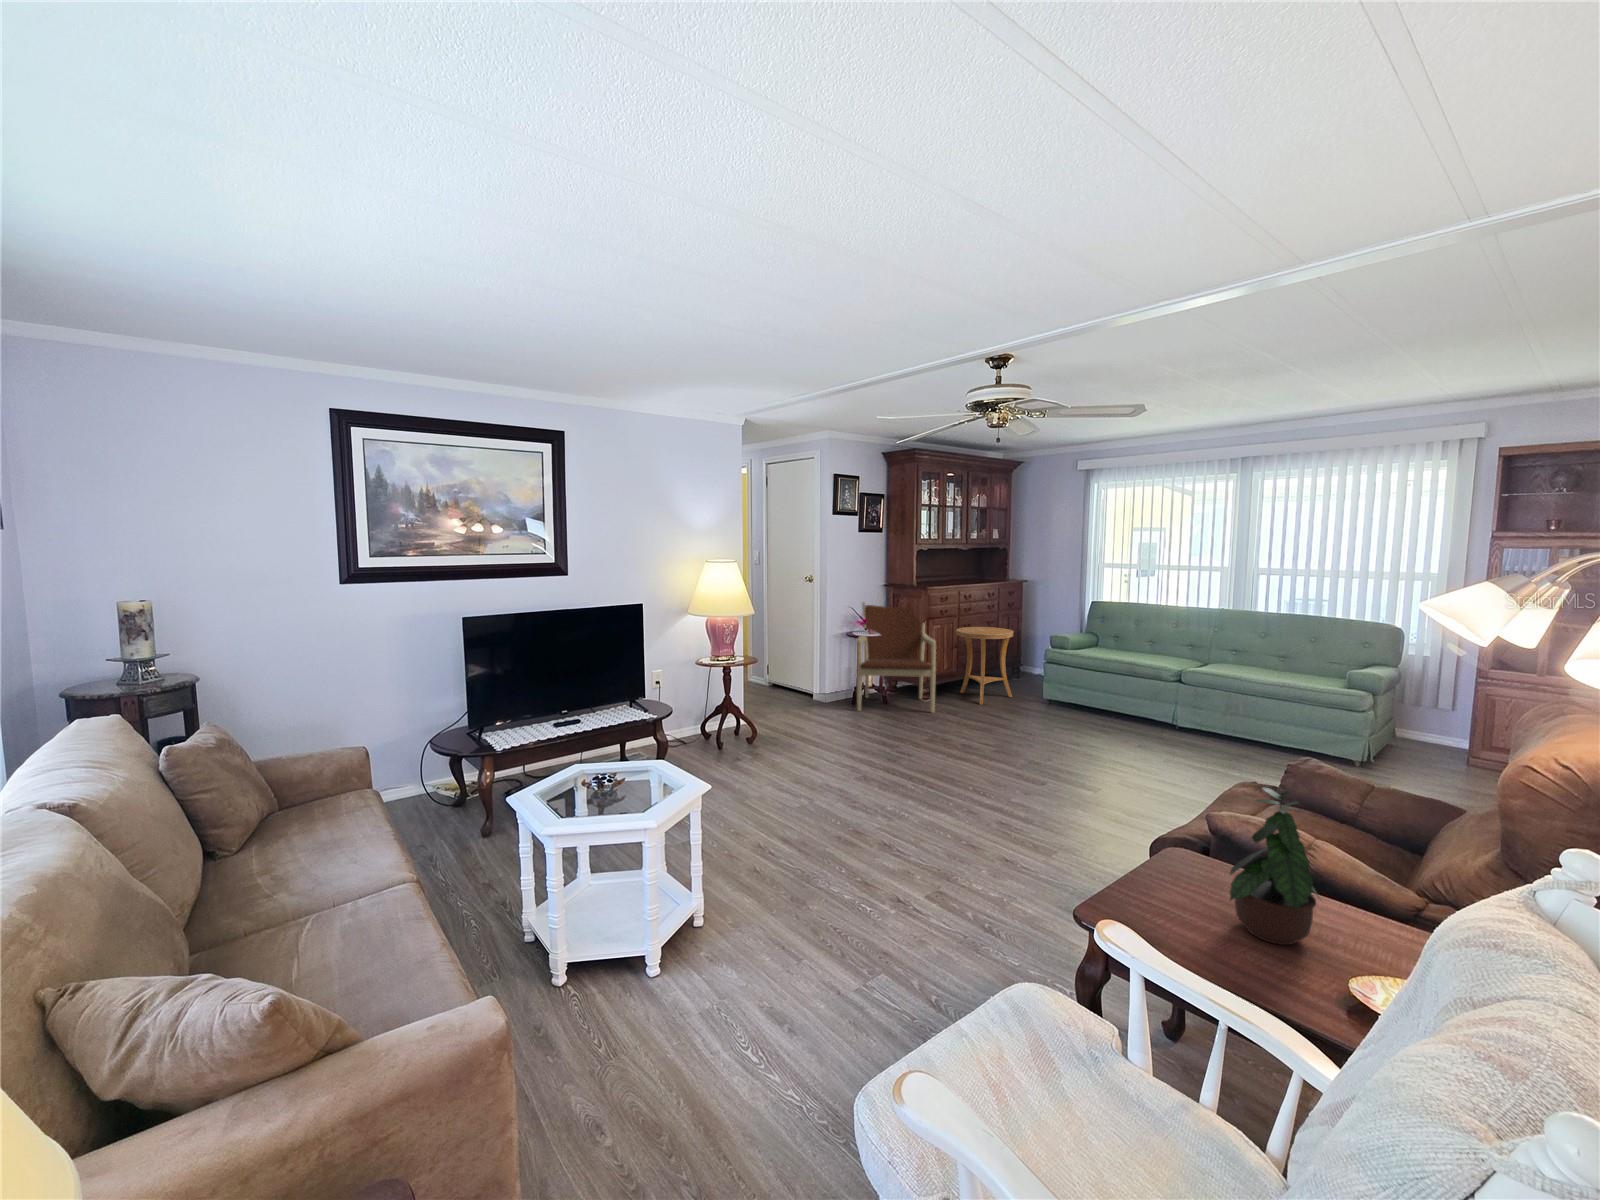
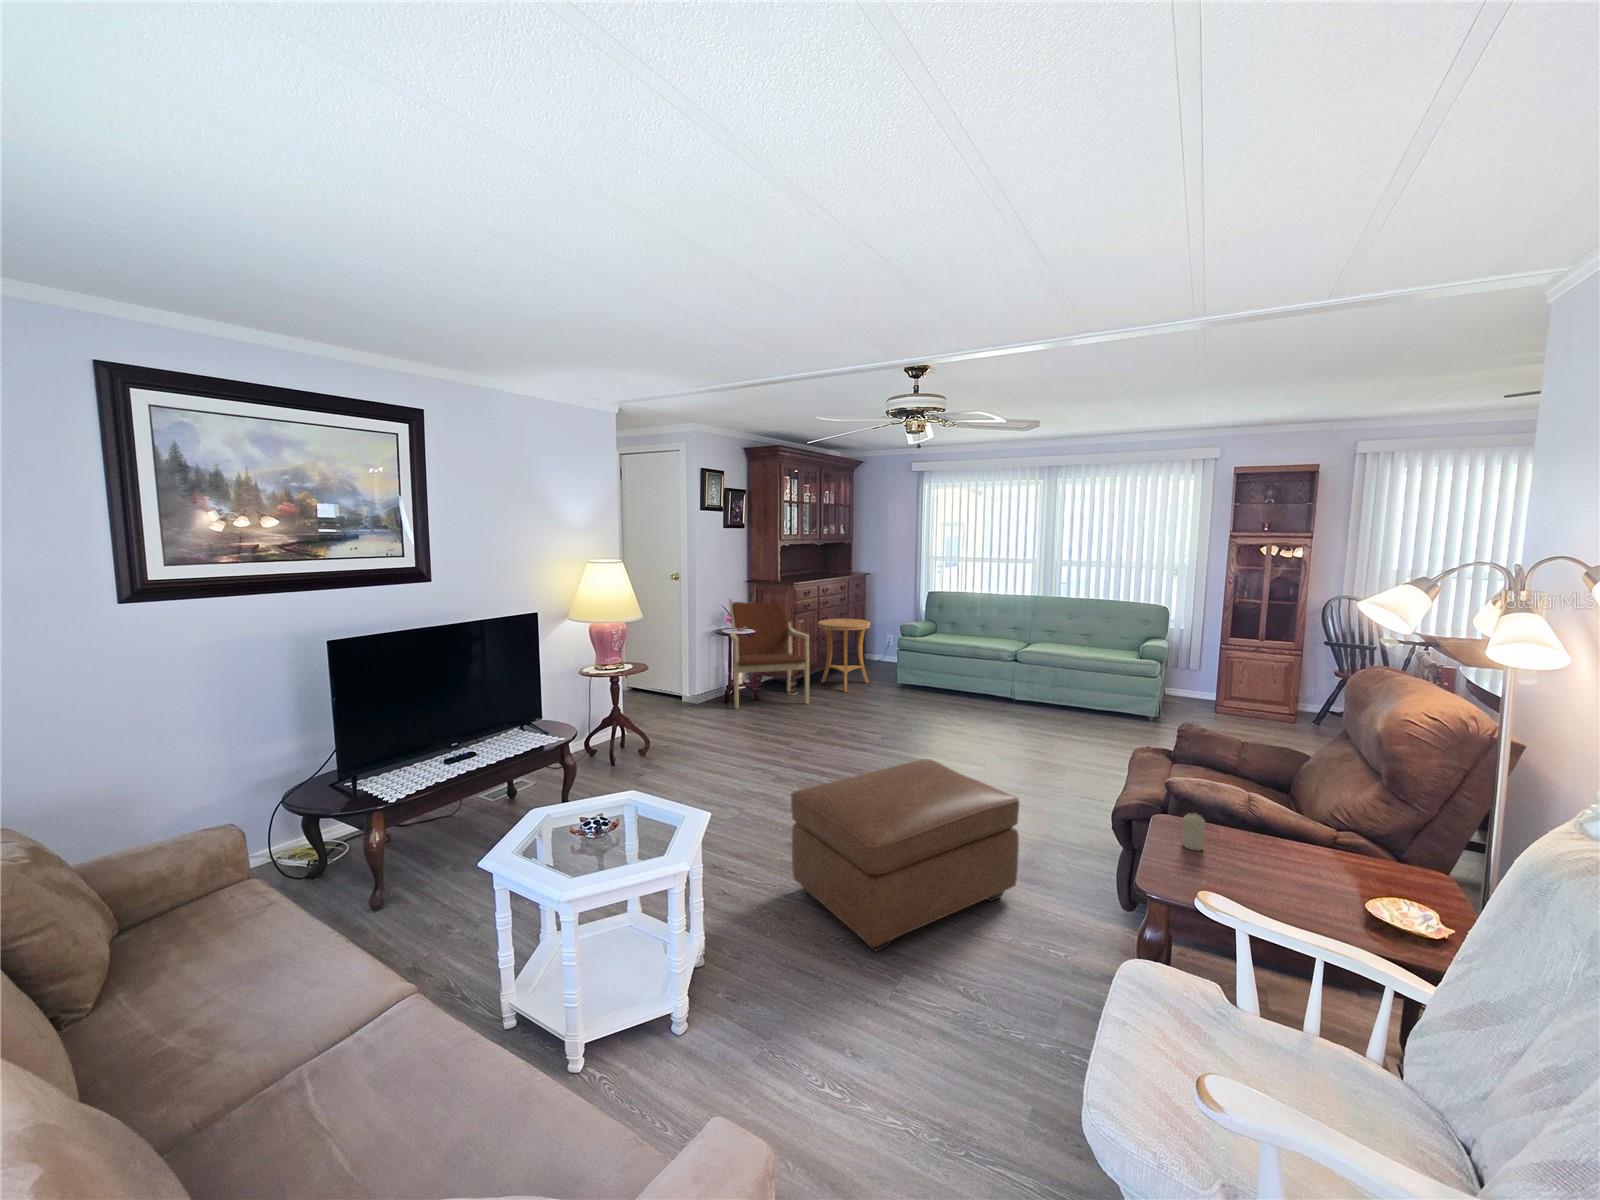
ottoman: none [815,769,1048,948] -> present [791,759,1019,951]
potted plant: present [1230,787,1319,945] -> none [1236,754,1335,885]
candle: none [1173,847,1199,892] -> present [1182,813,1205,851]

